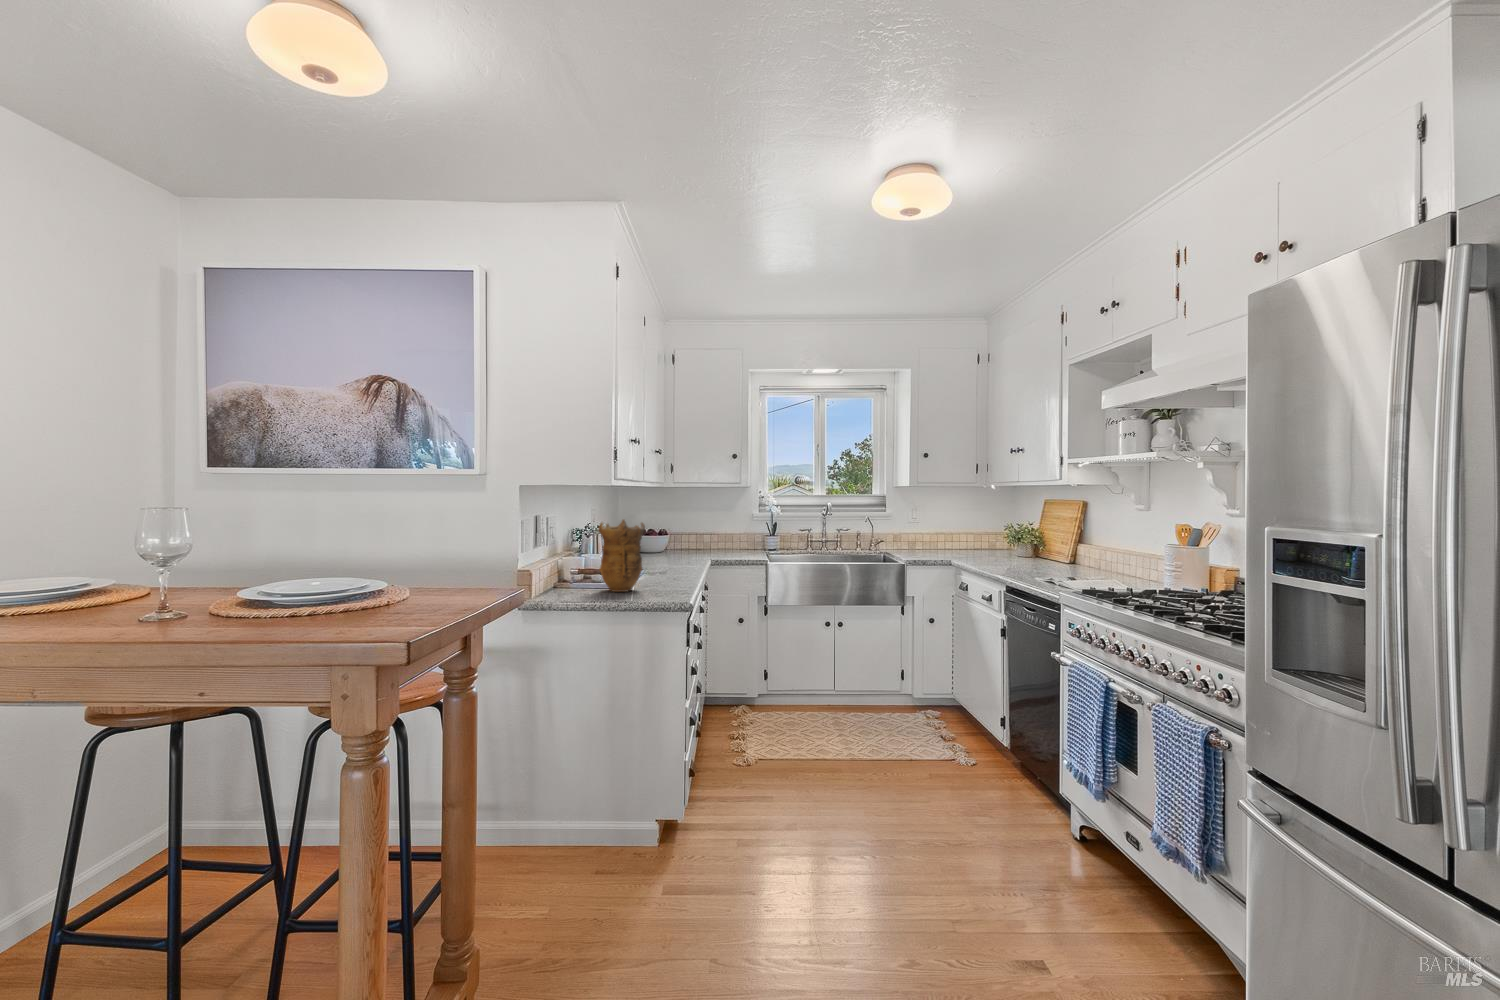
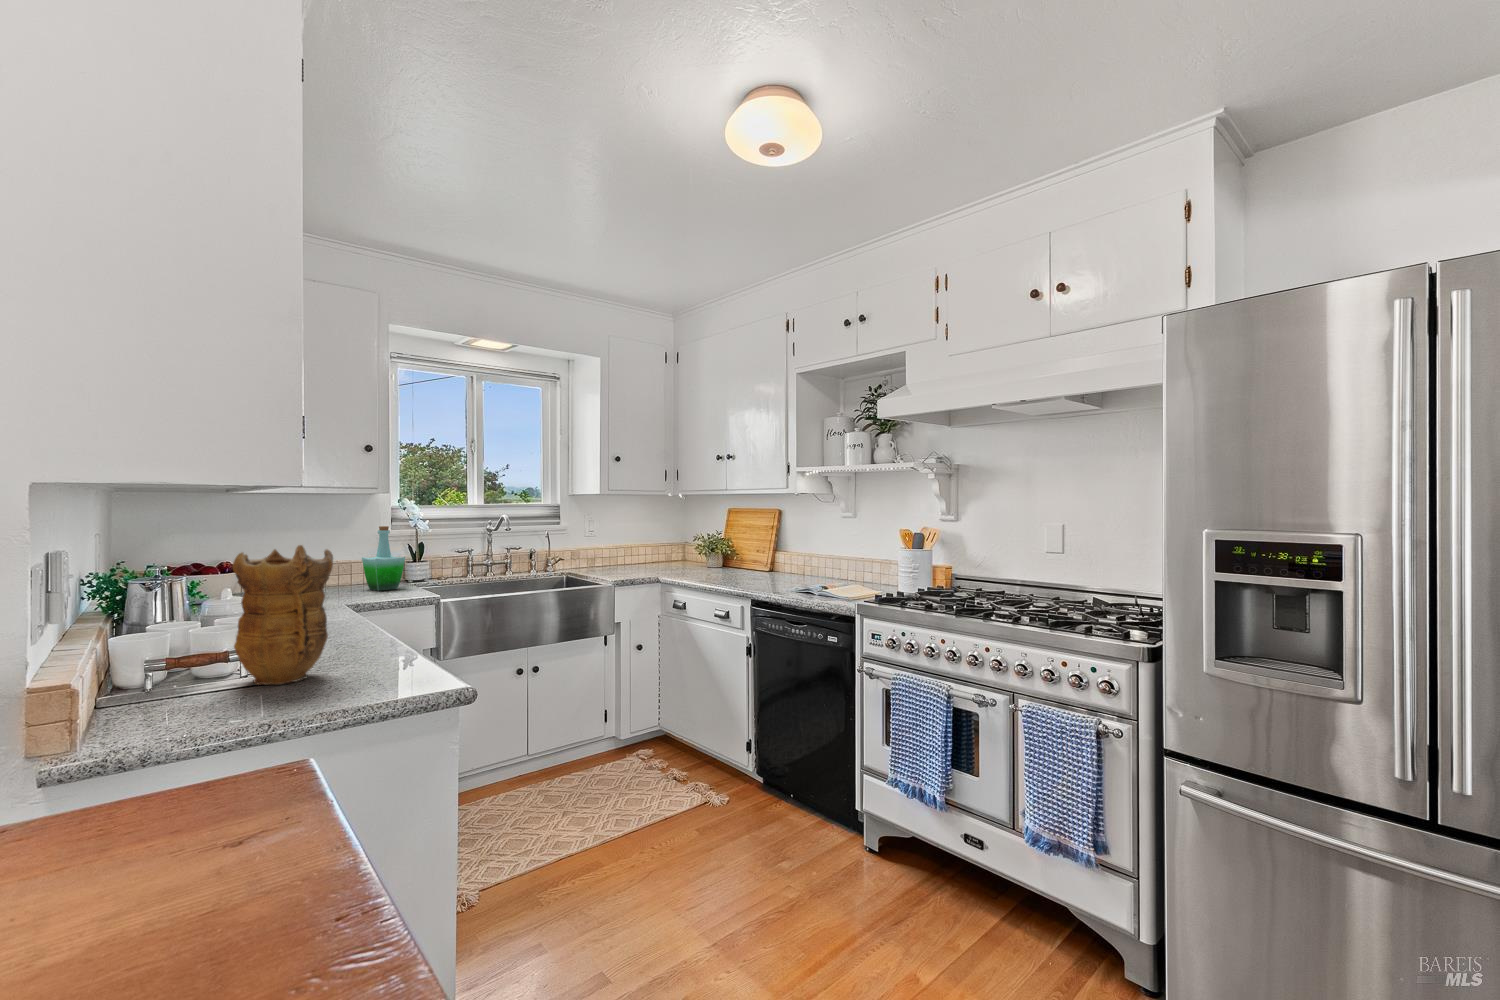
bottle: none [731,510,756,555] -> present [362,526,405,591]

